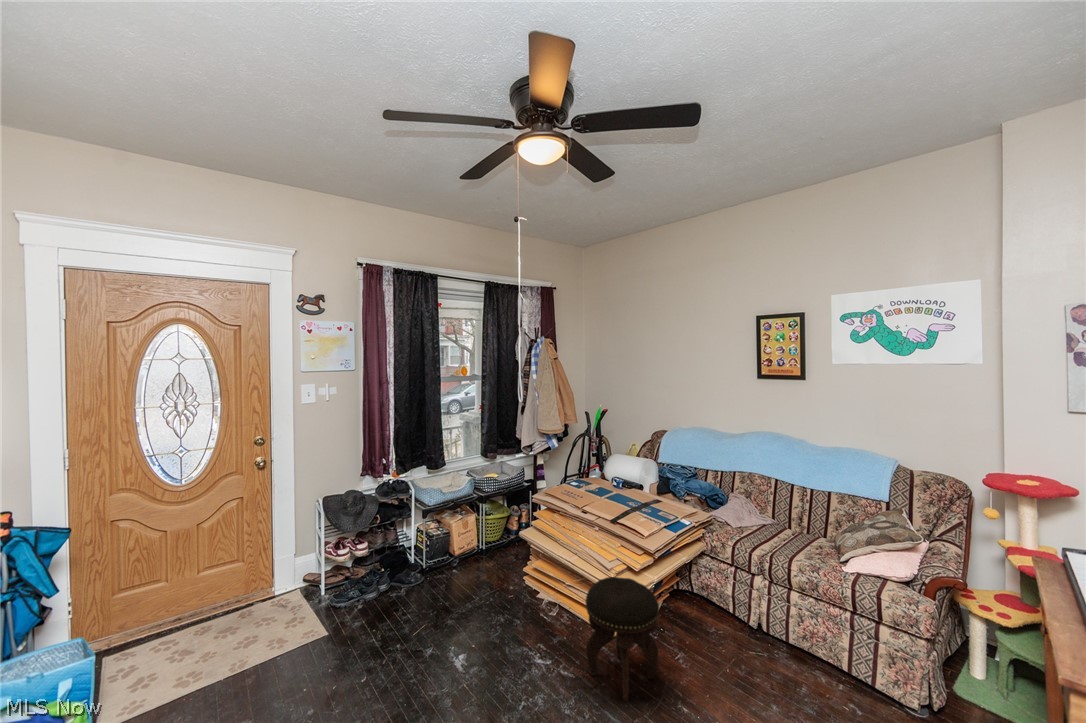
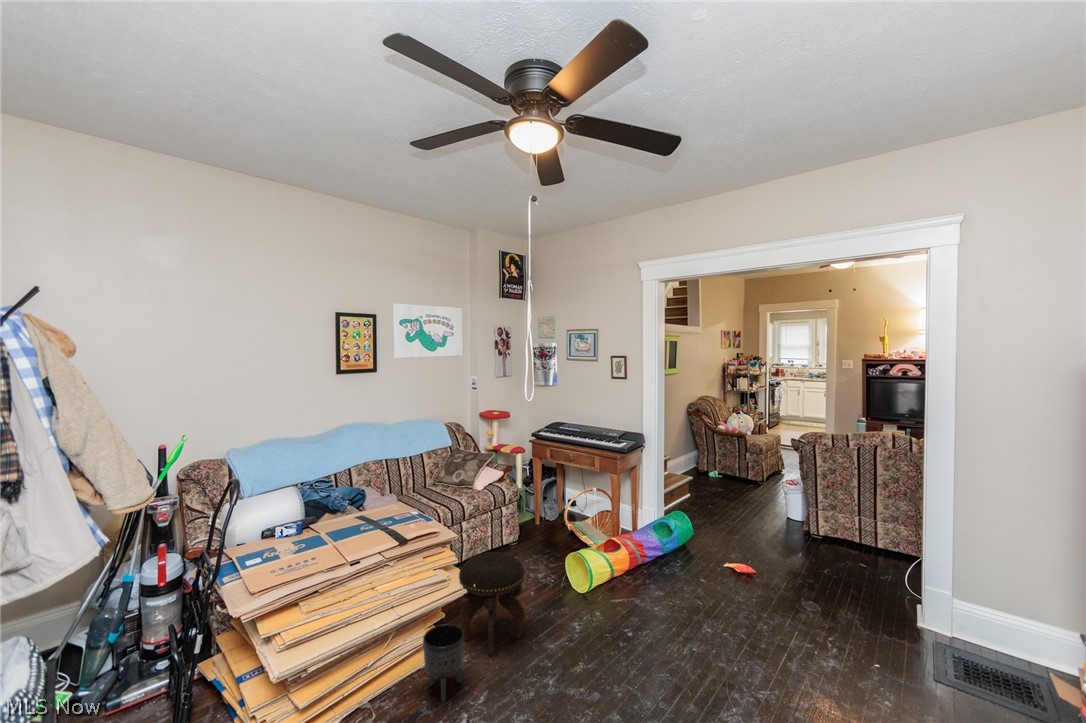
planter: none [531,589,566,654] -> present [423,624,464,702]

